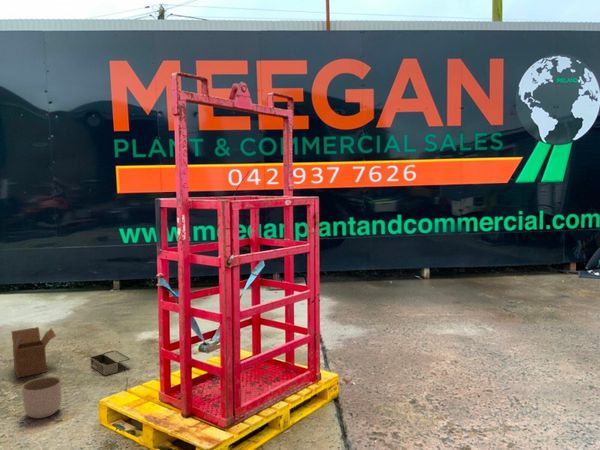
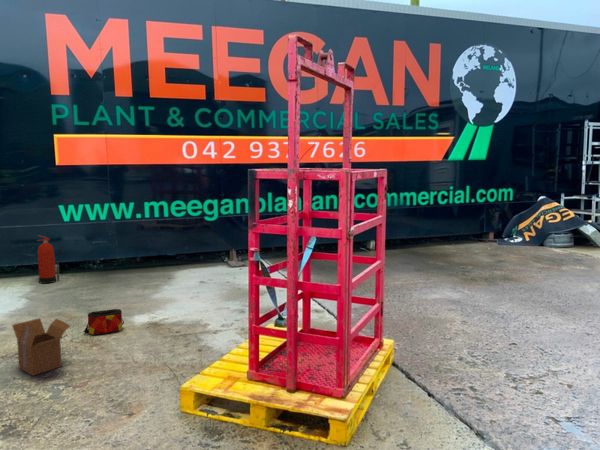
fire extinguisher: none [100,254,120,296] -> present [38,236,61,283]
bag: none [91,323,128,346] -> present [84,309,124,335]
toolbox: present [91,351,130,375] -> none [108,337,156,364]
planter: present [22,377,61,418] -> none [84,368,124,412]

